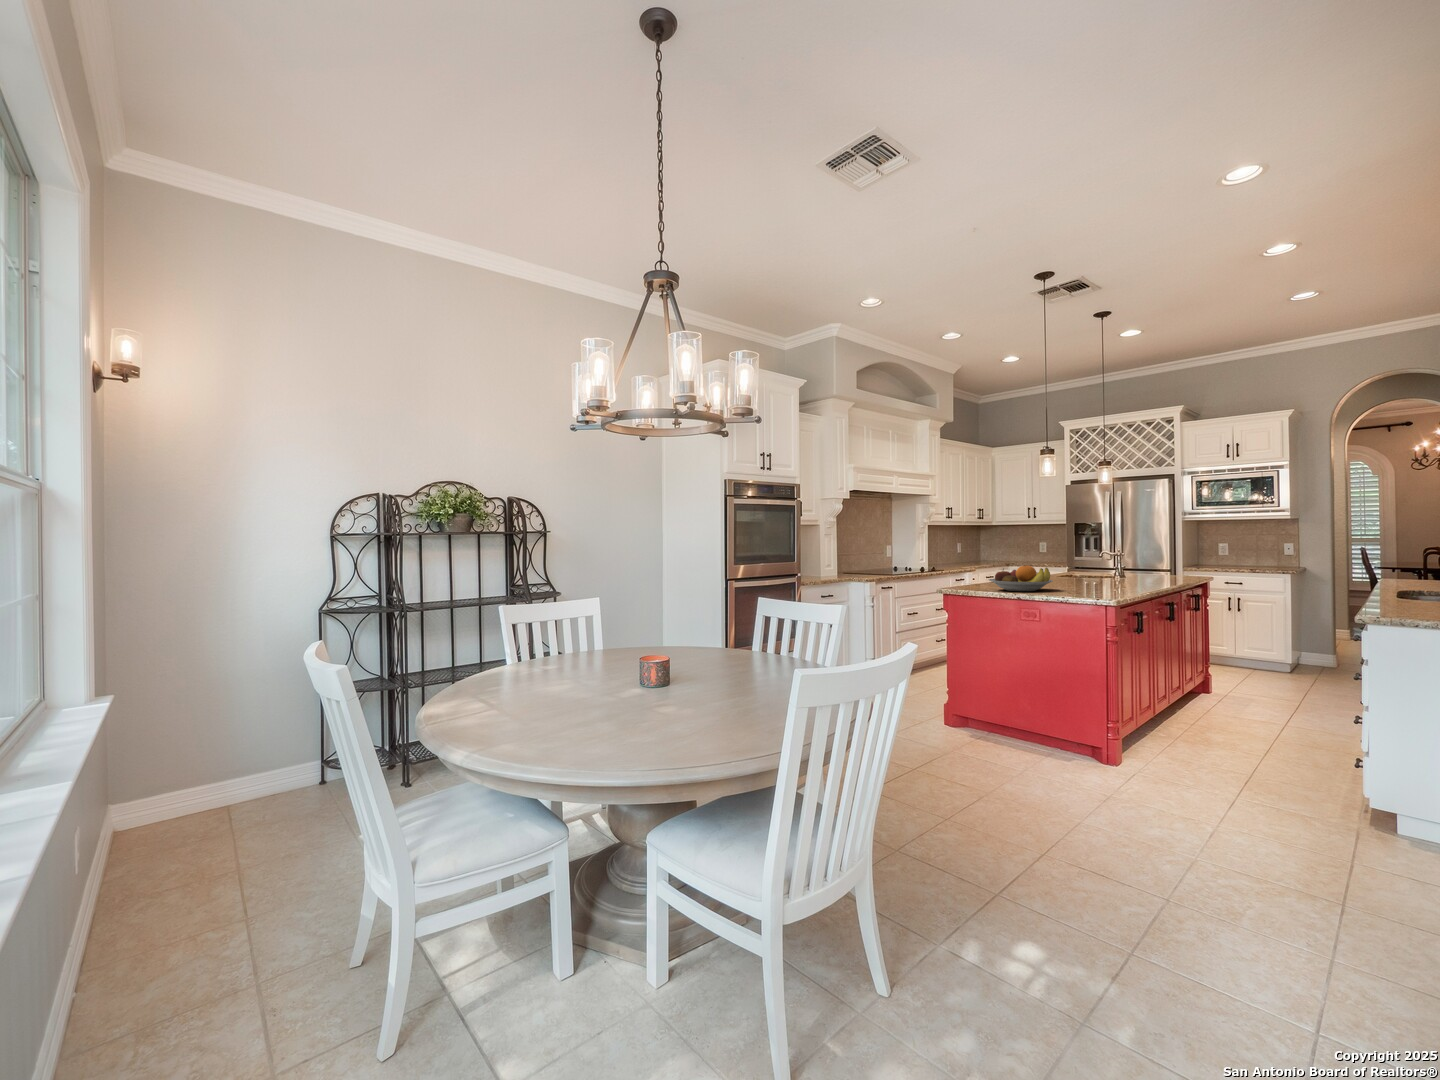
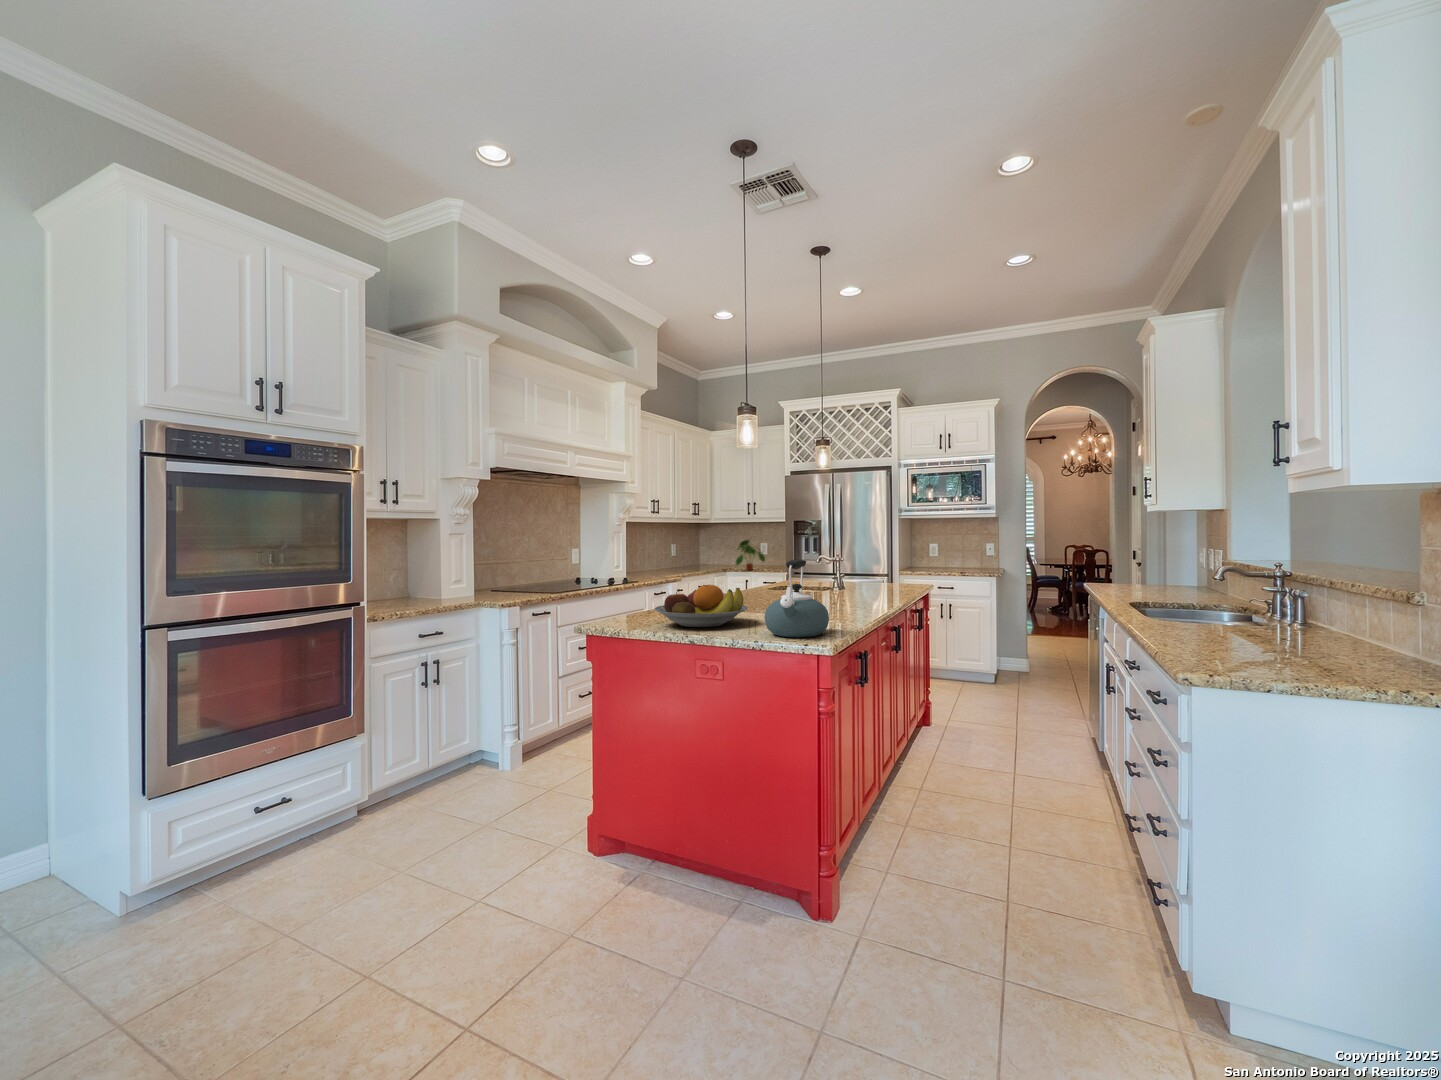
plant: none [1016,539,1048,566] -> present [736,539,765,570]
kettle: none [1068,550,1113,595] -> present [765,560,829,637]

